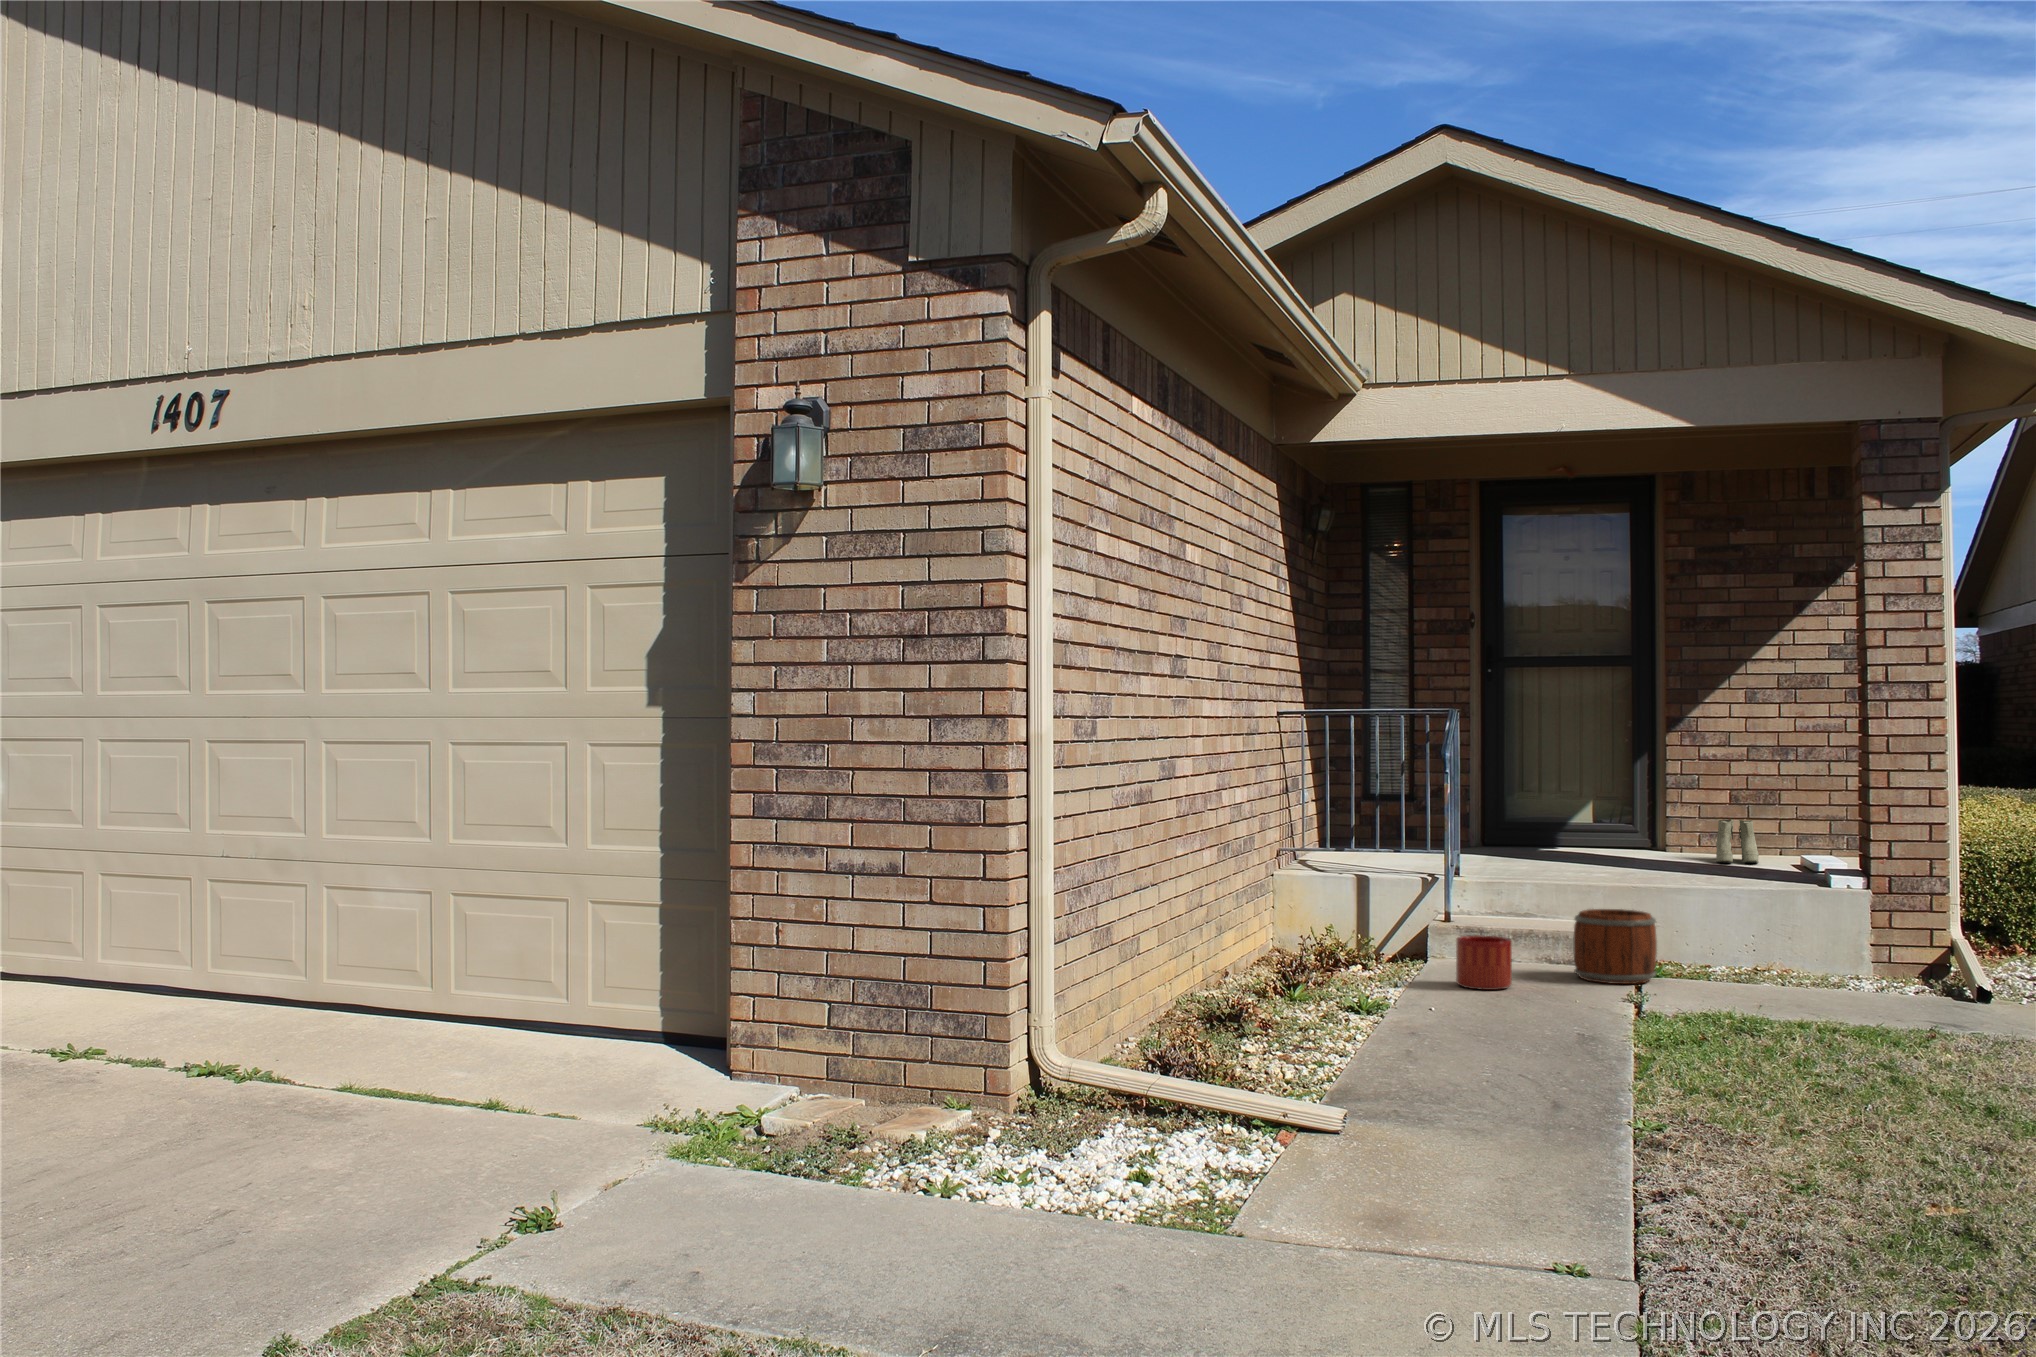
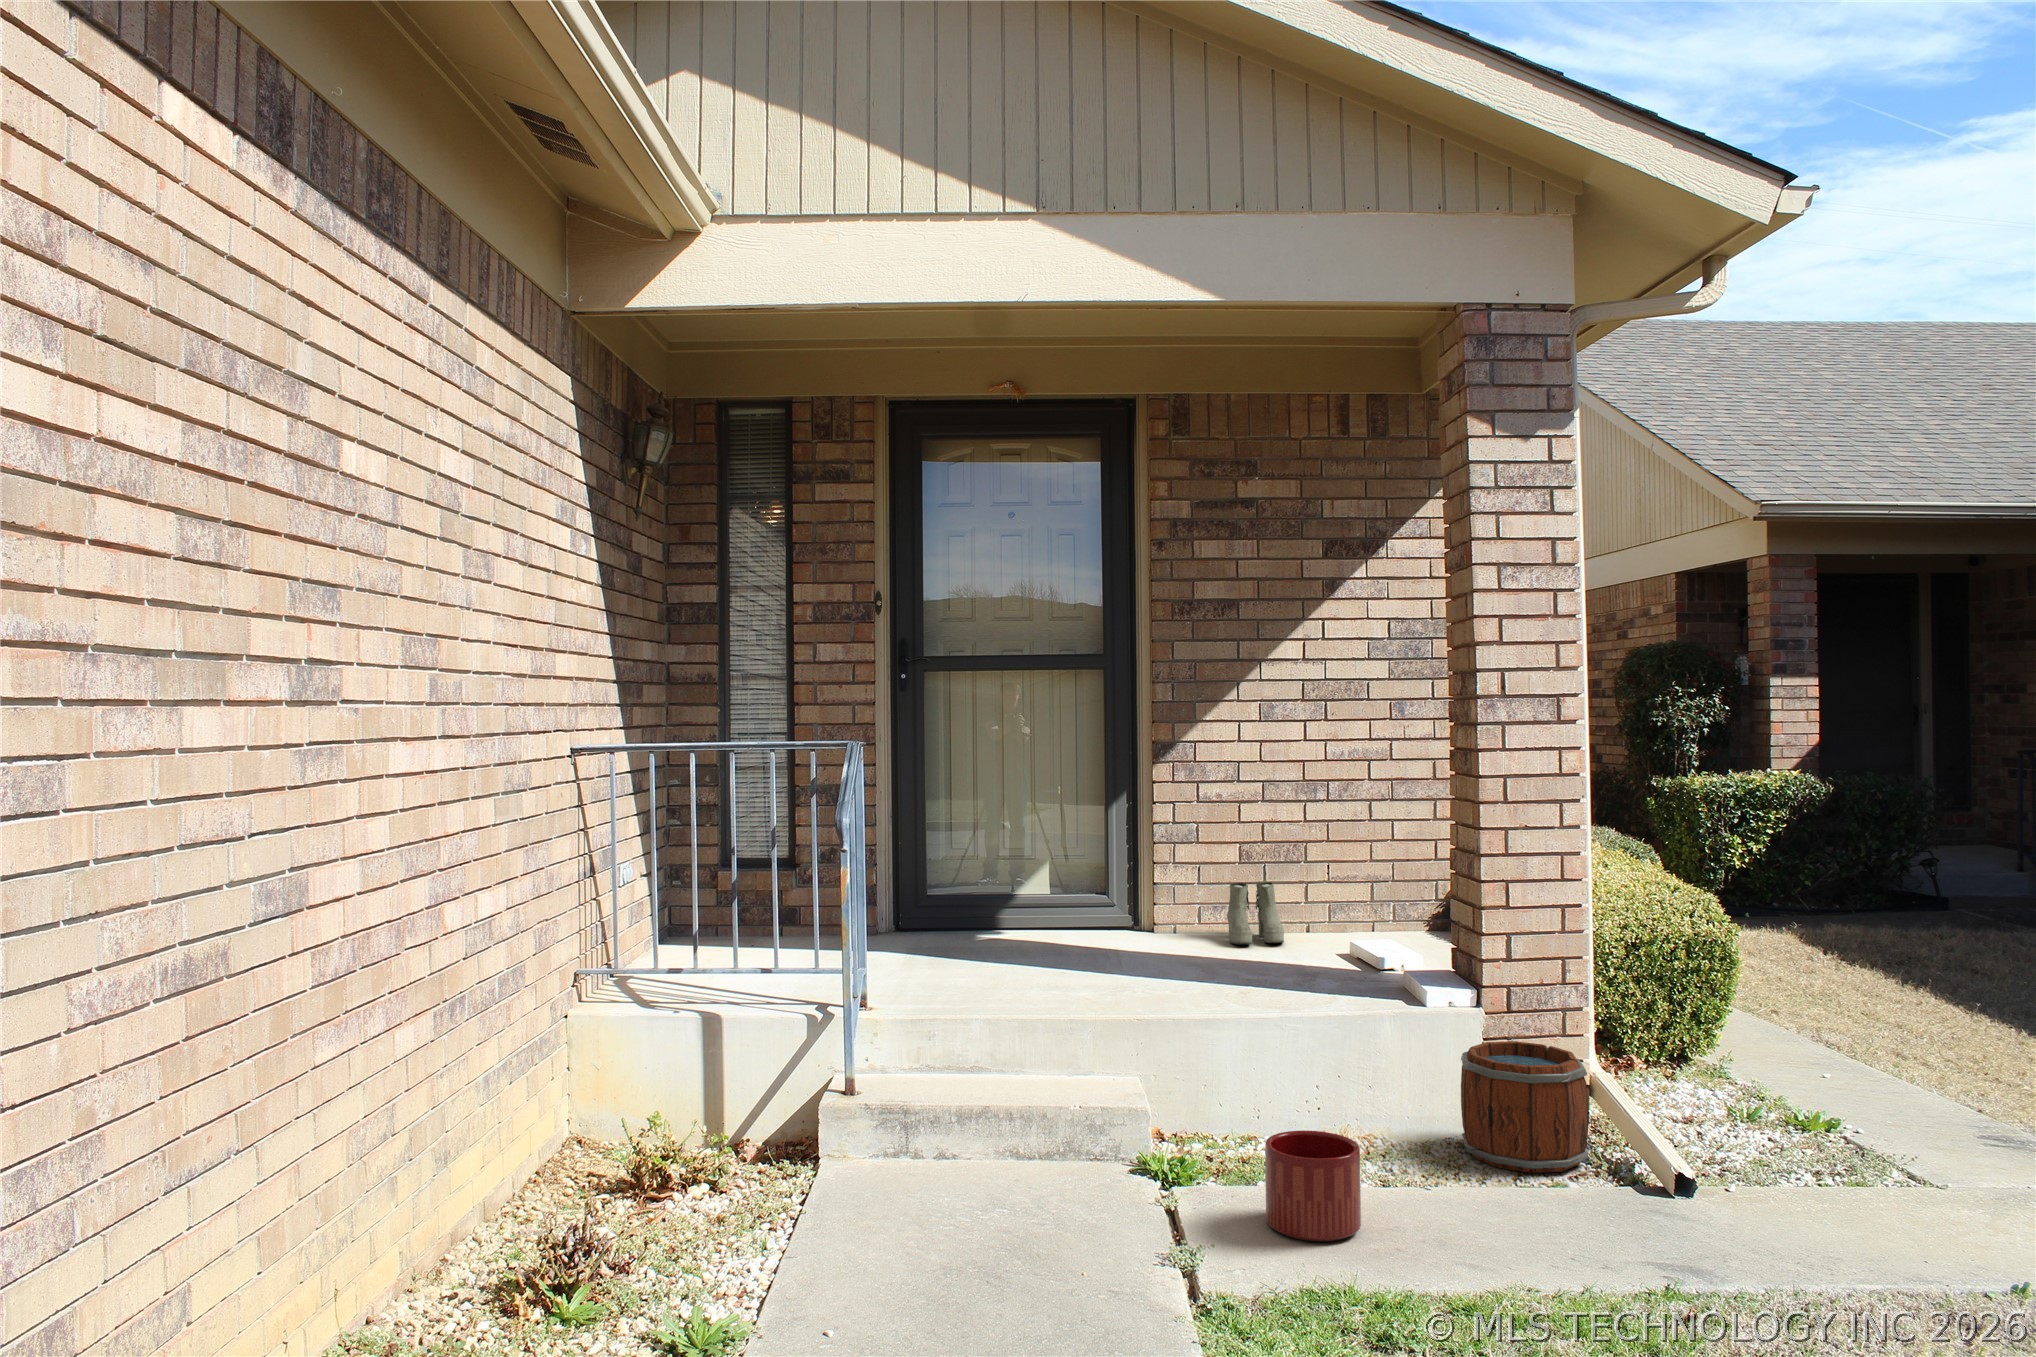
bucket: present [1573,909,1657,984] -> present [1461,1041,1589,1173]
planter: present [1456,936,1512,990] -> present [1265,1130,1361,1242]

